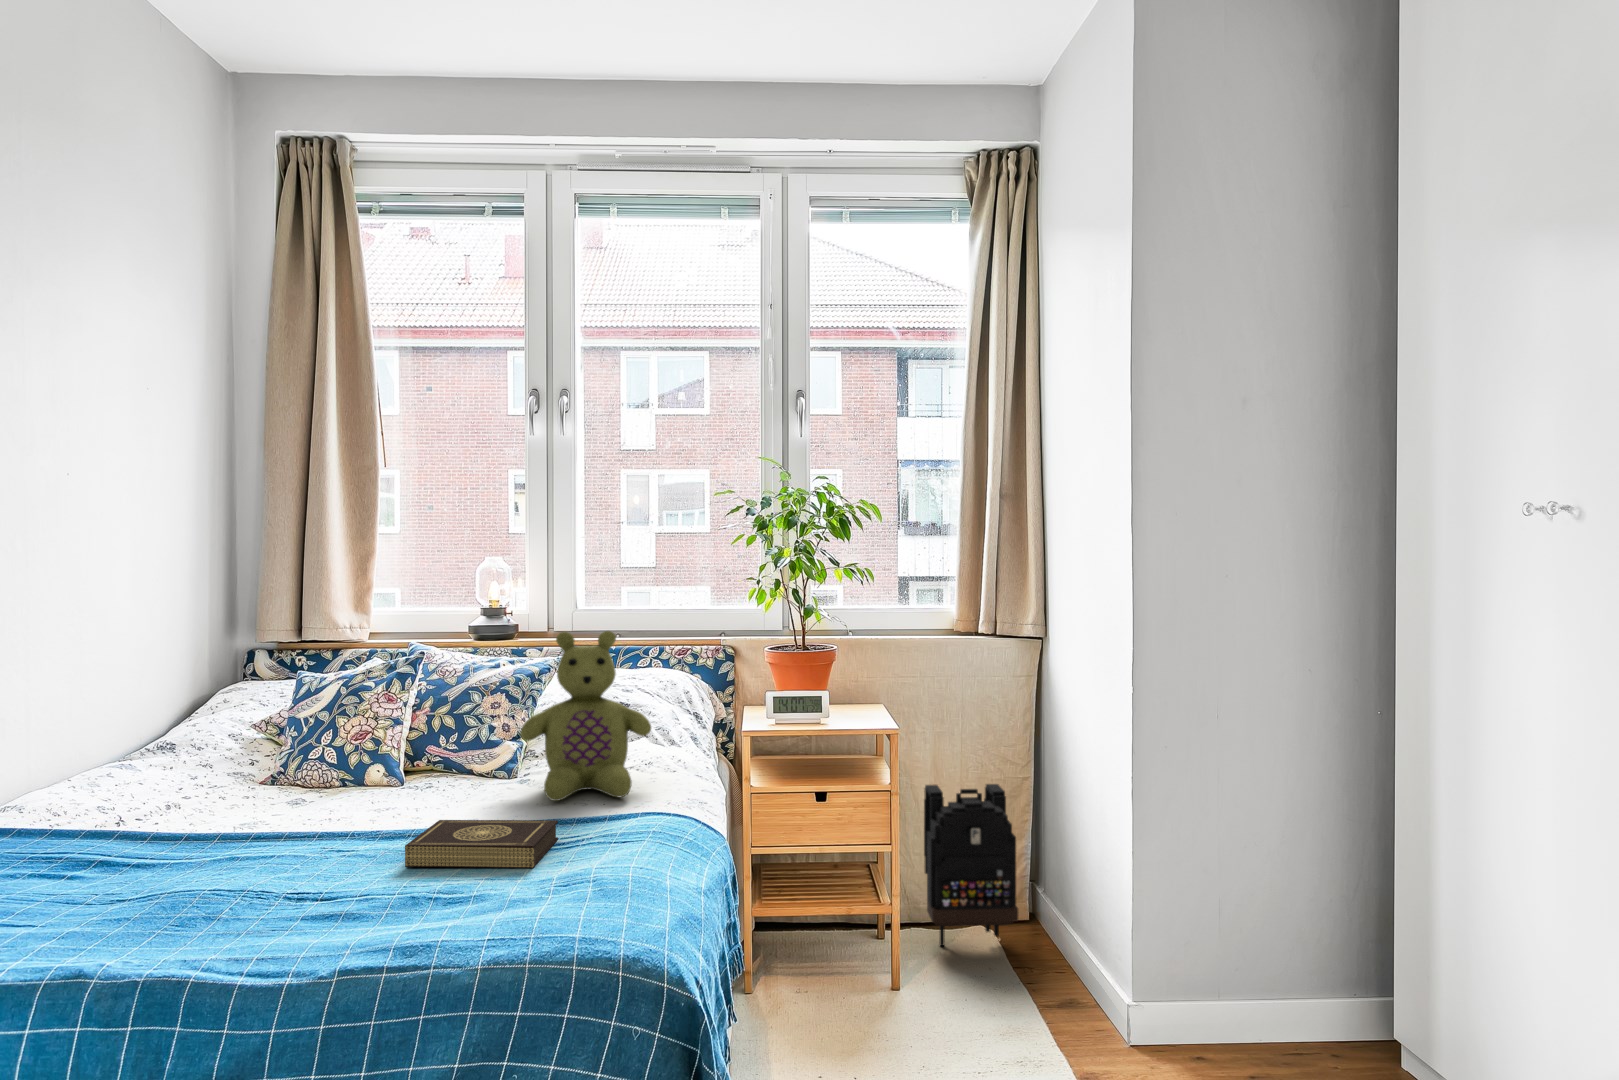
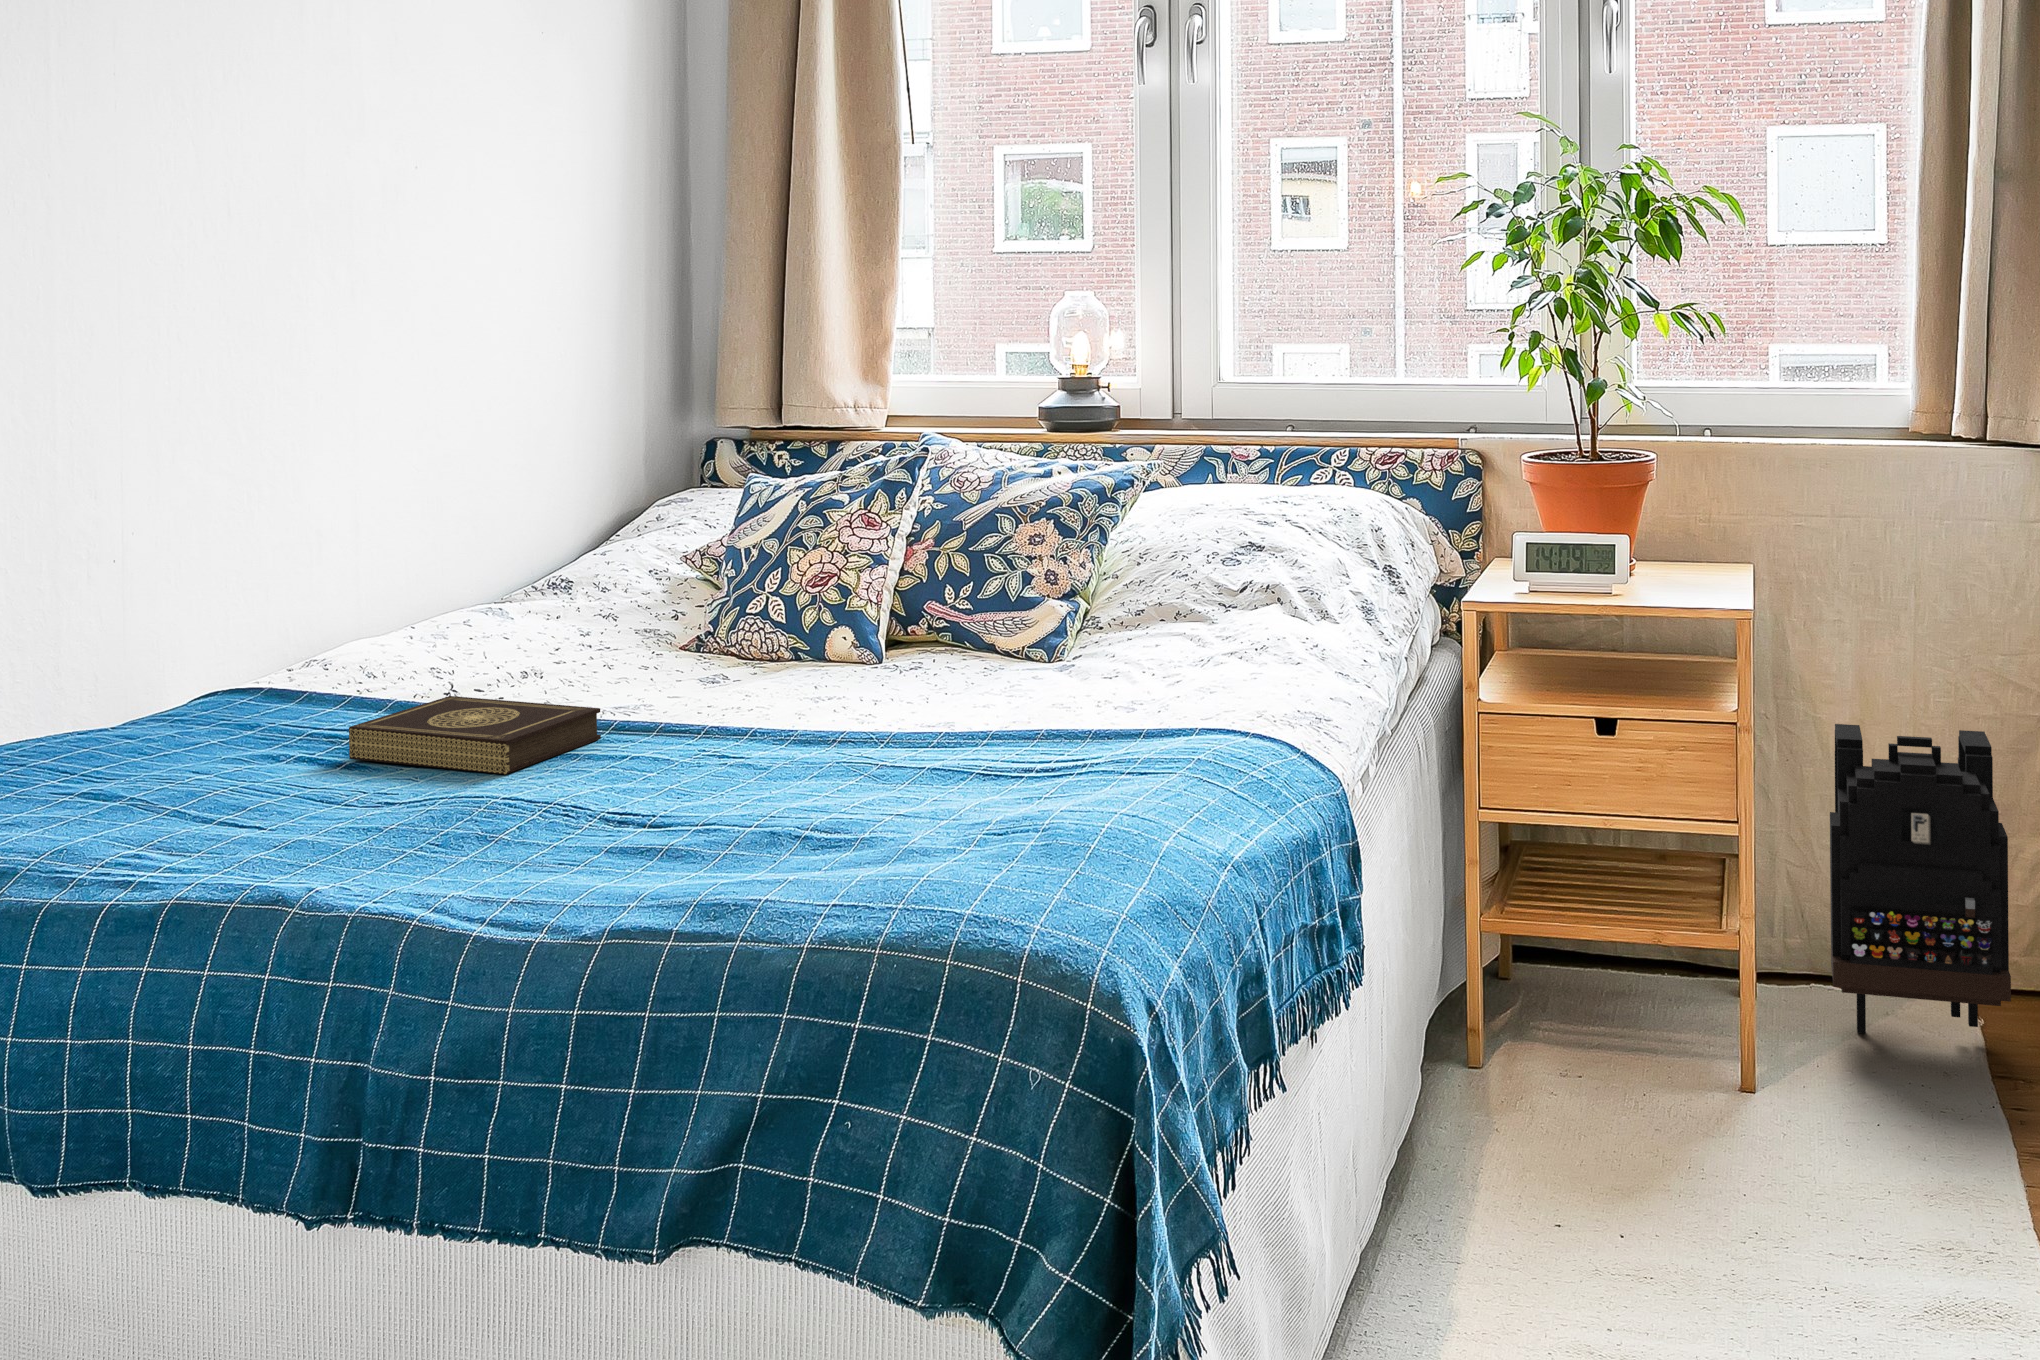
stuffed bear: present [520,631,651,801] -> none [1042,417,1260,703]
book: present [405,820,558,868] -> present [349,696,601,774]

